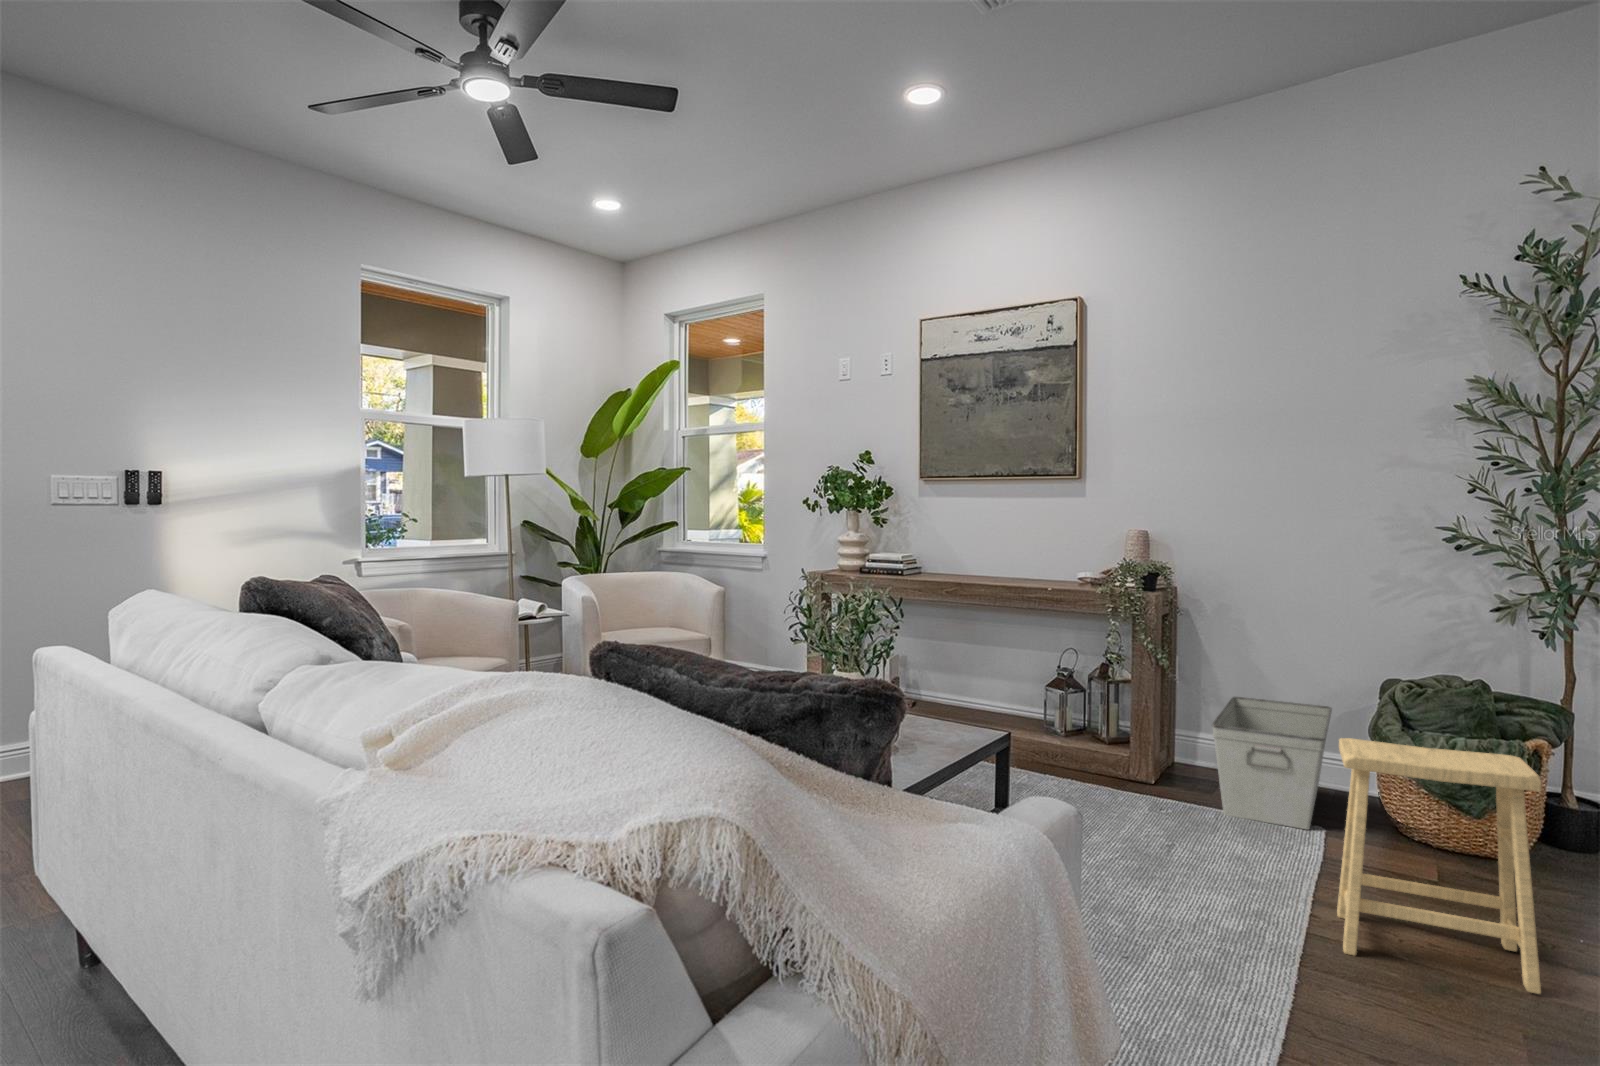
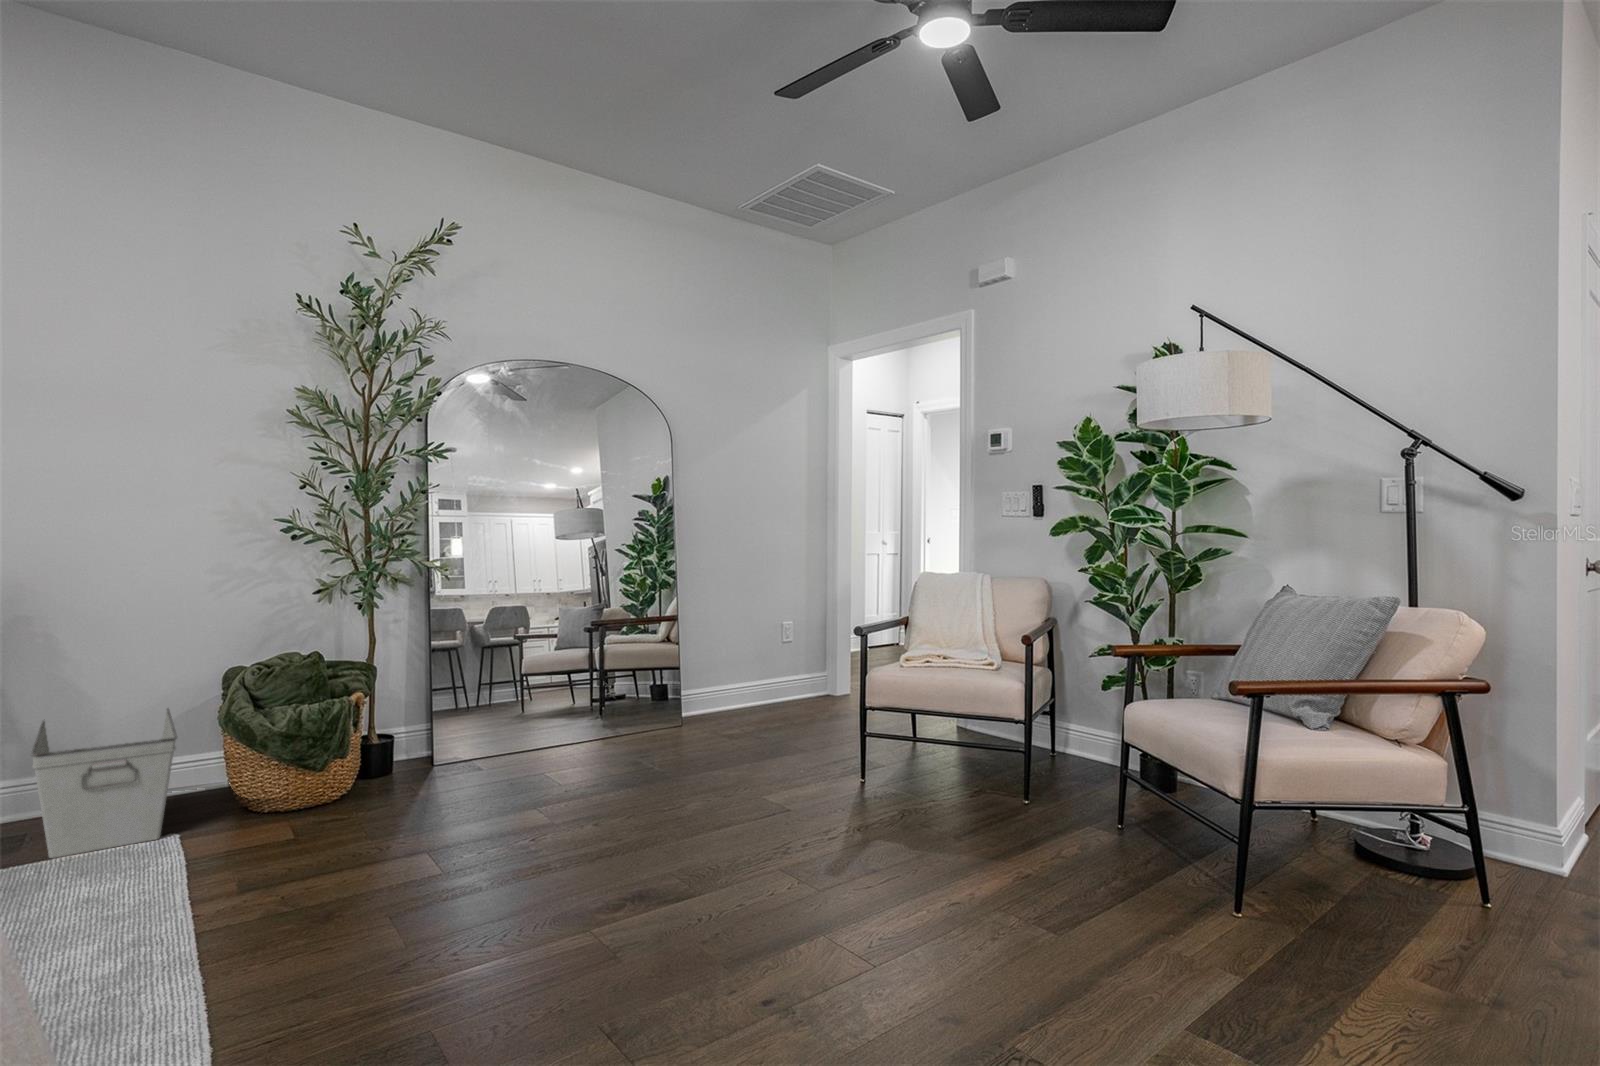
footstool: present [1337,738,1541,994] -> none [218,705,398,935]

